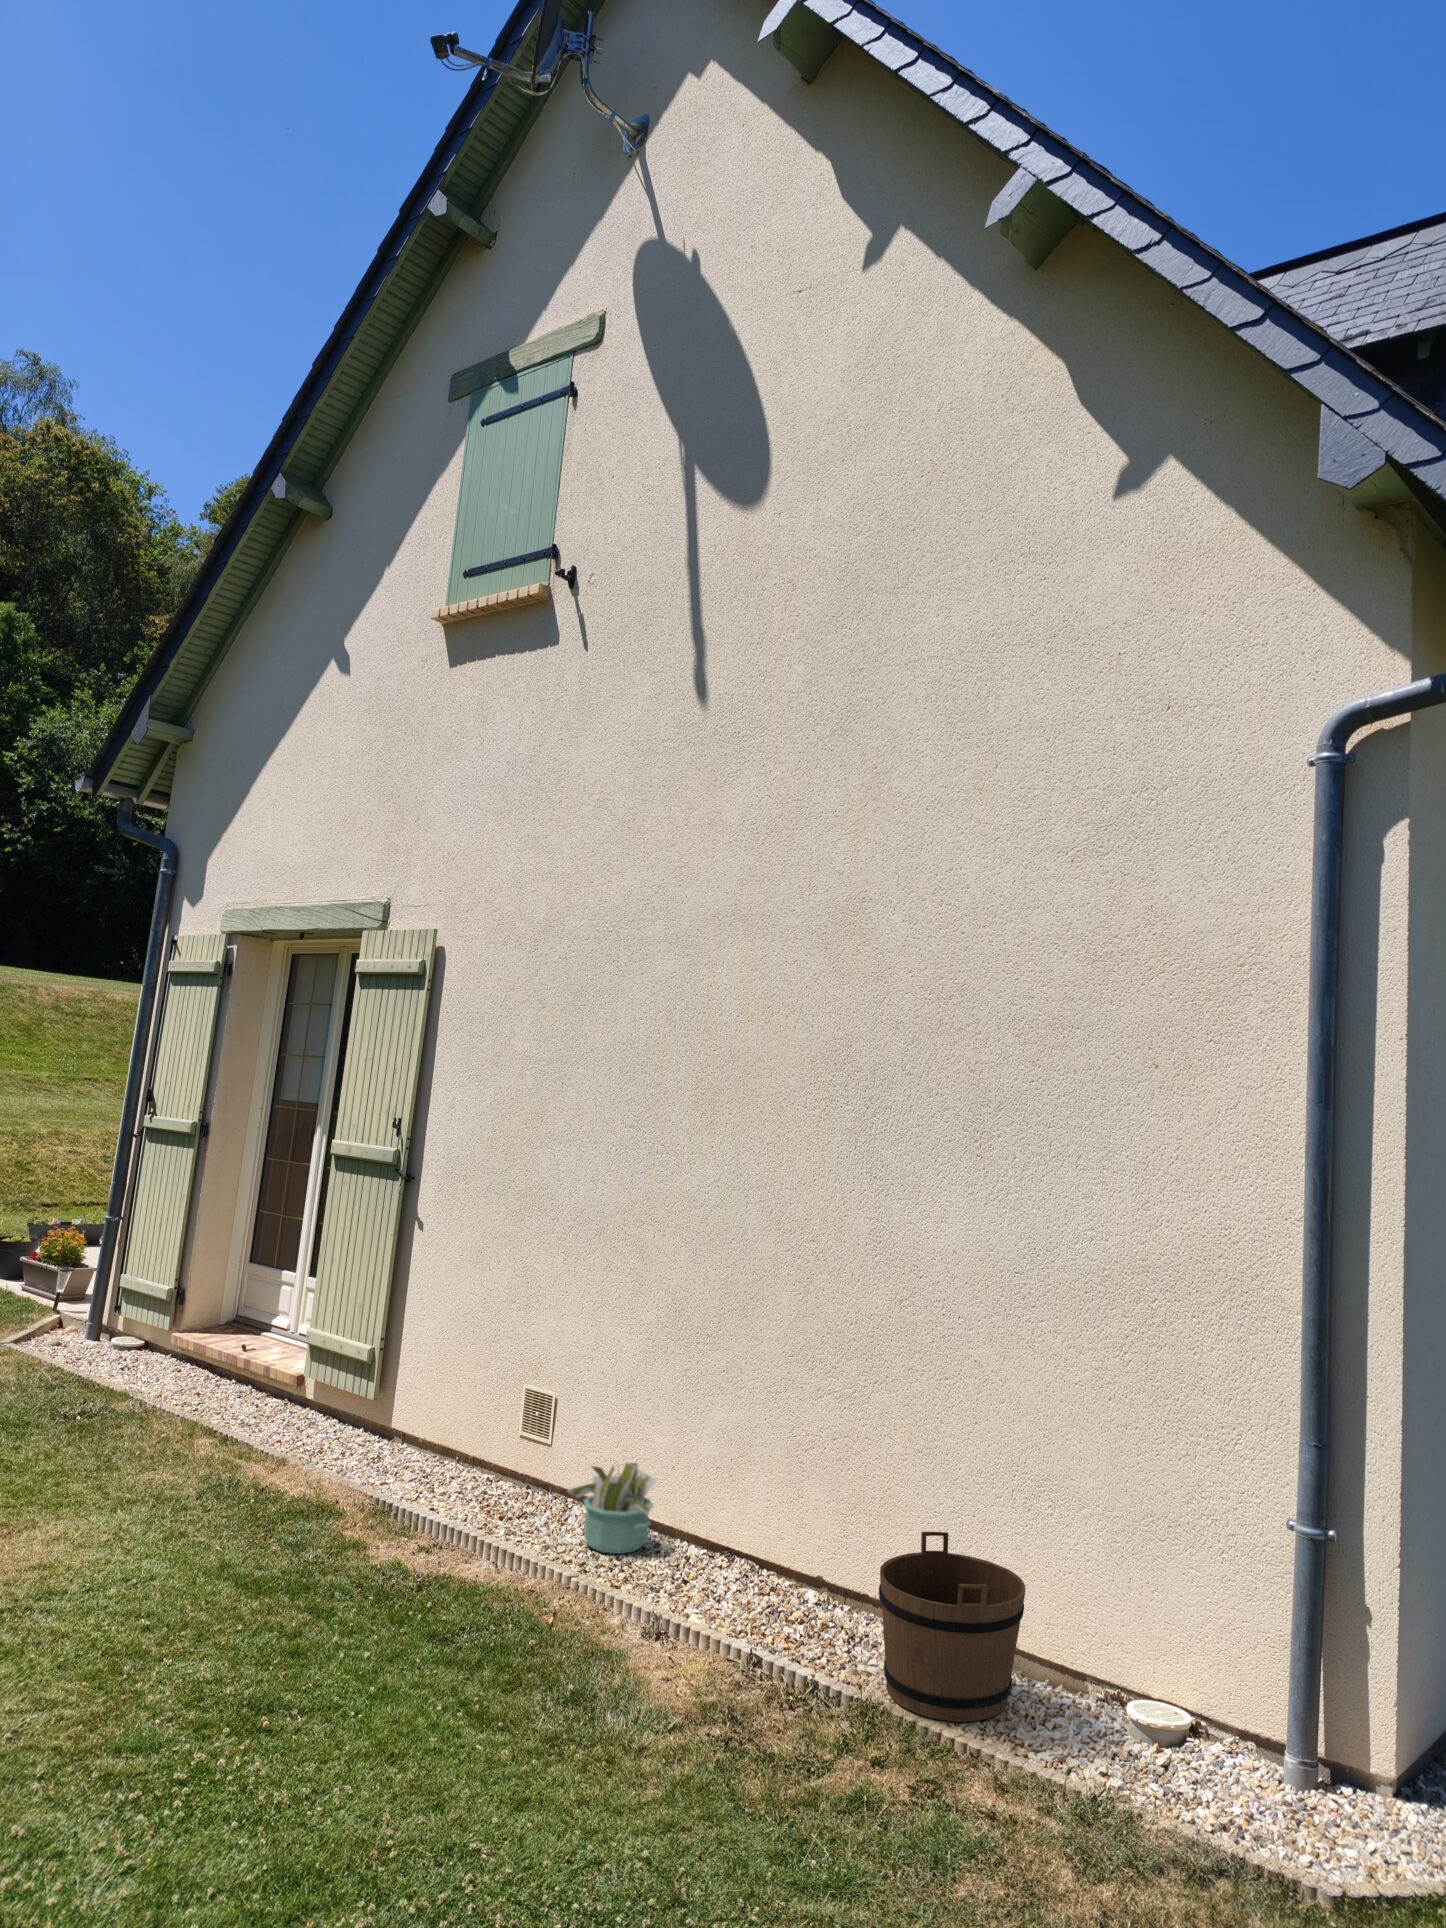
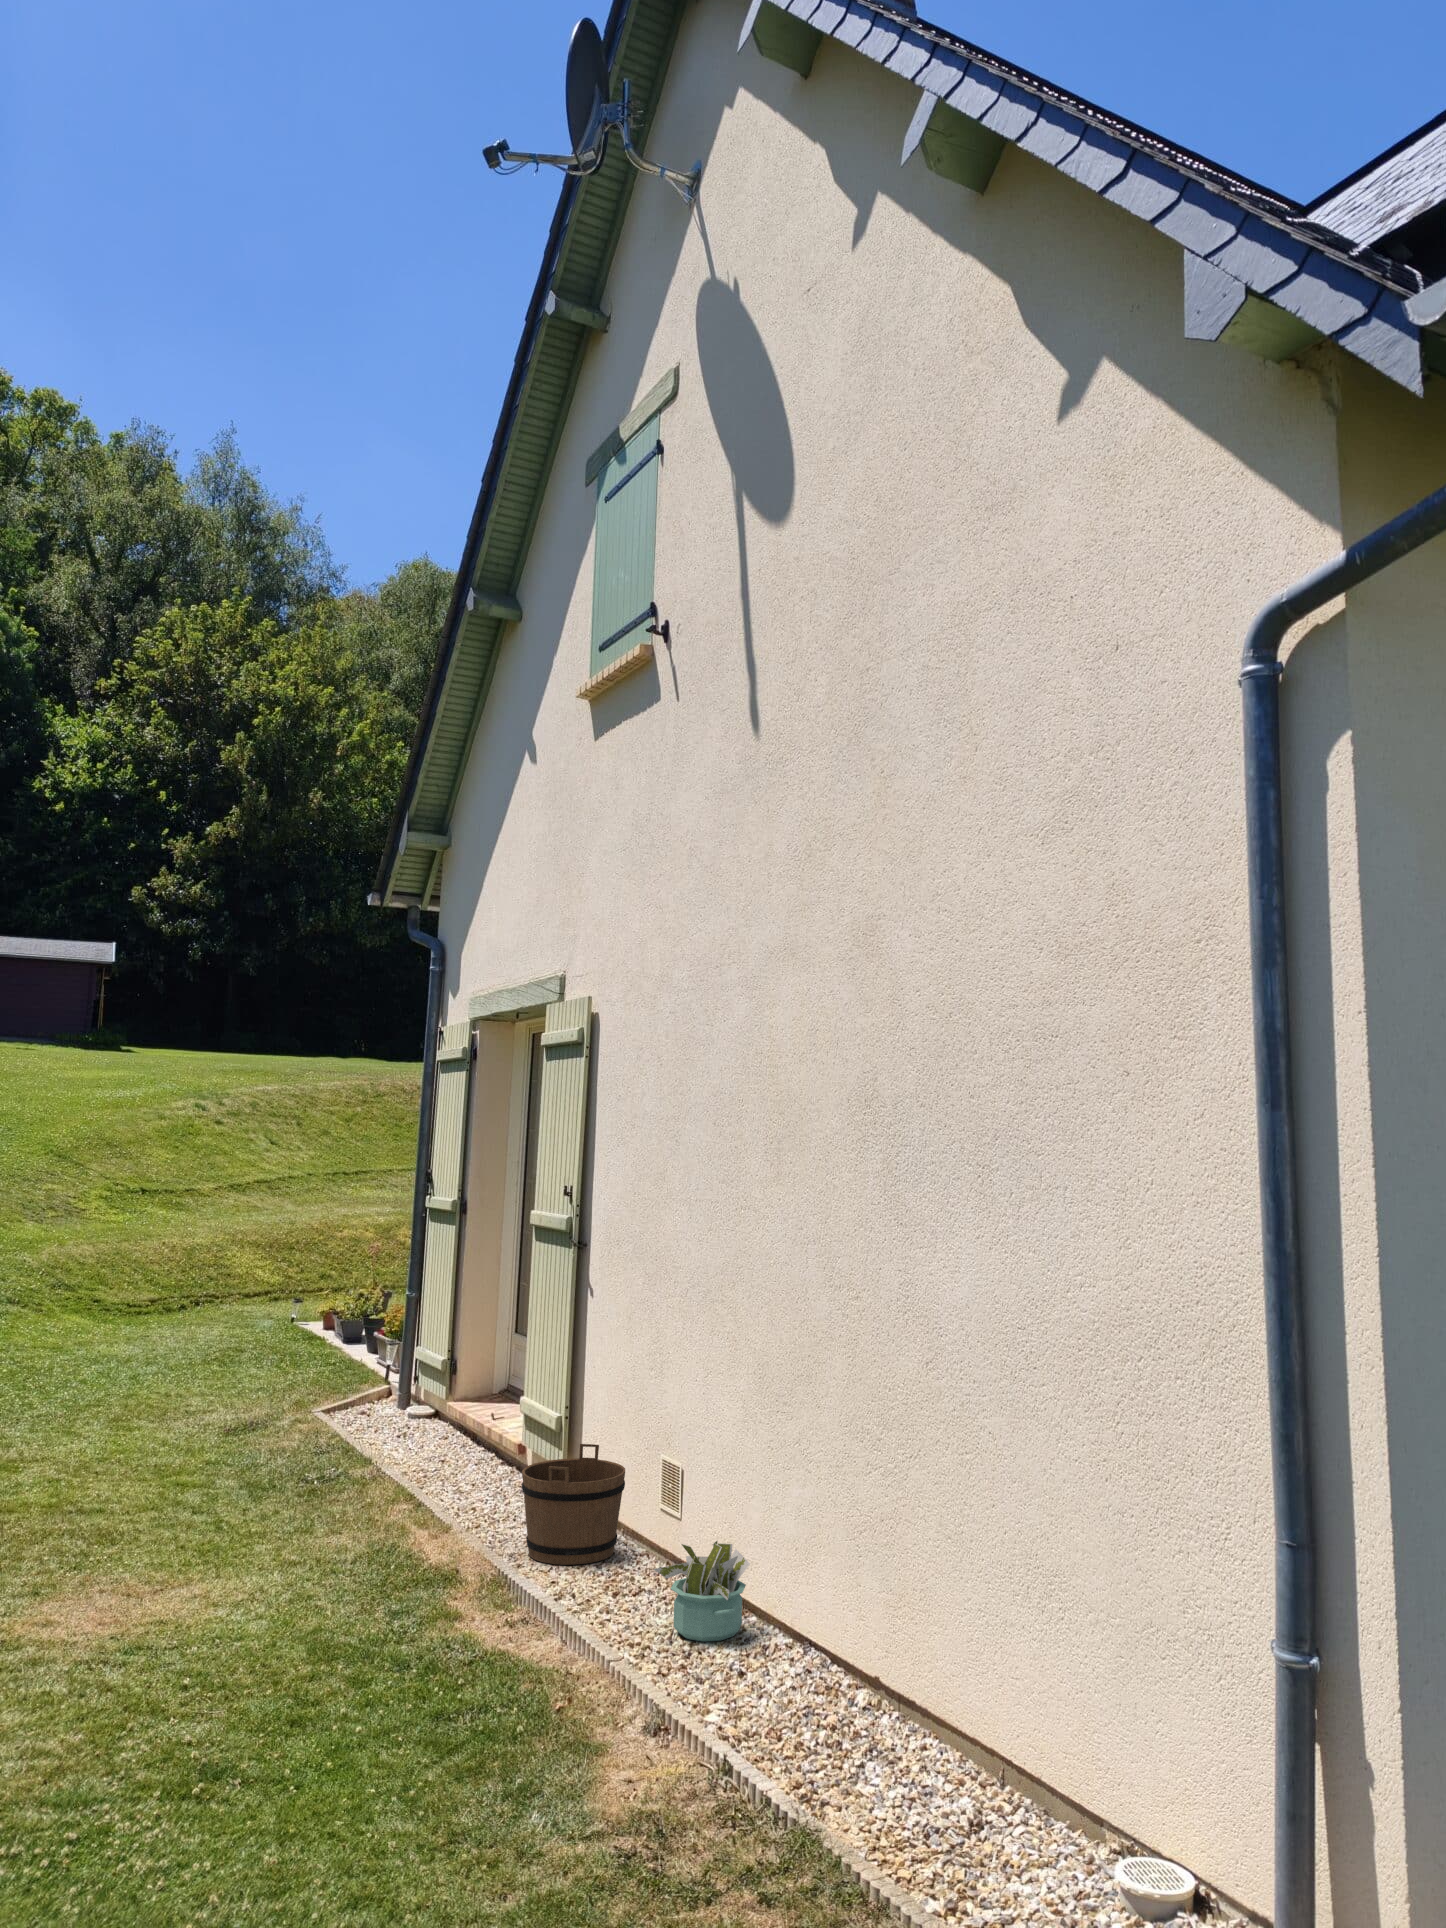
bucket: present [879,1532,1026,1722] -> present [522,1444,625,1565]

